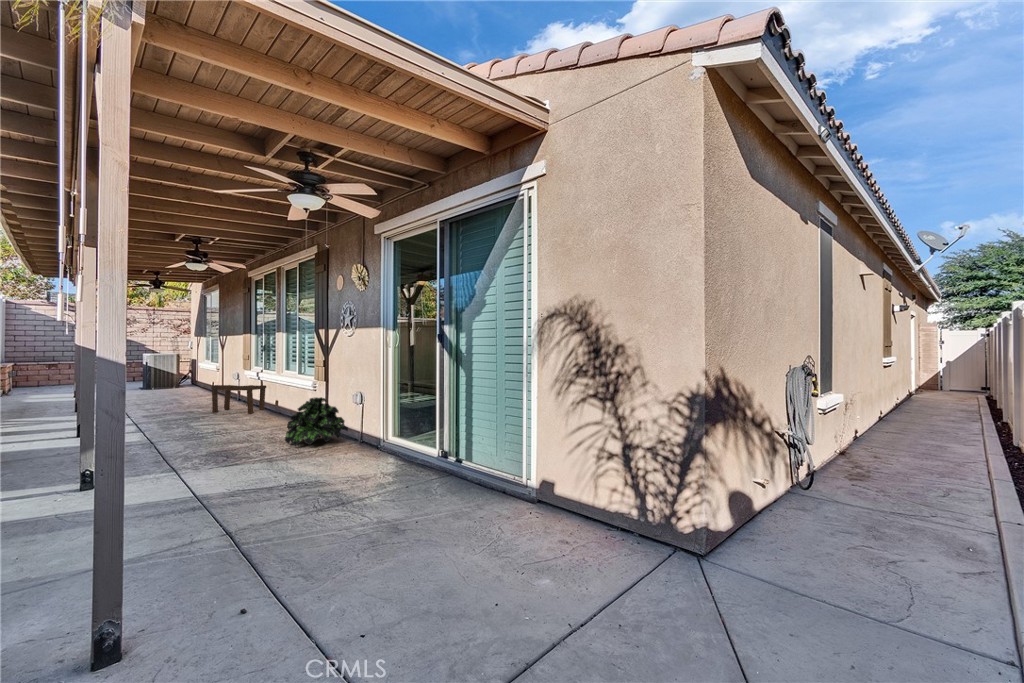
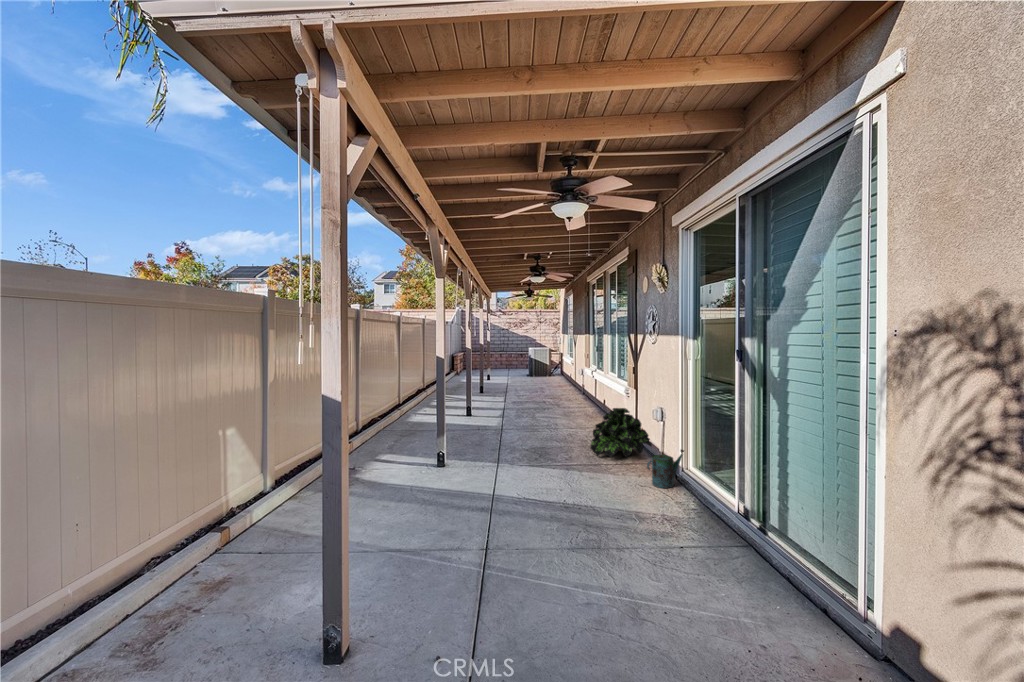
bench: present [211,385,266,414] -> none [557,381,599,409]
watering can: none [356,424,387,459] -> present [647,450,684,488]

